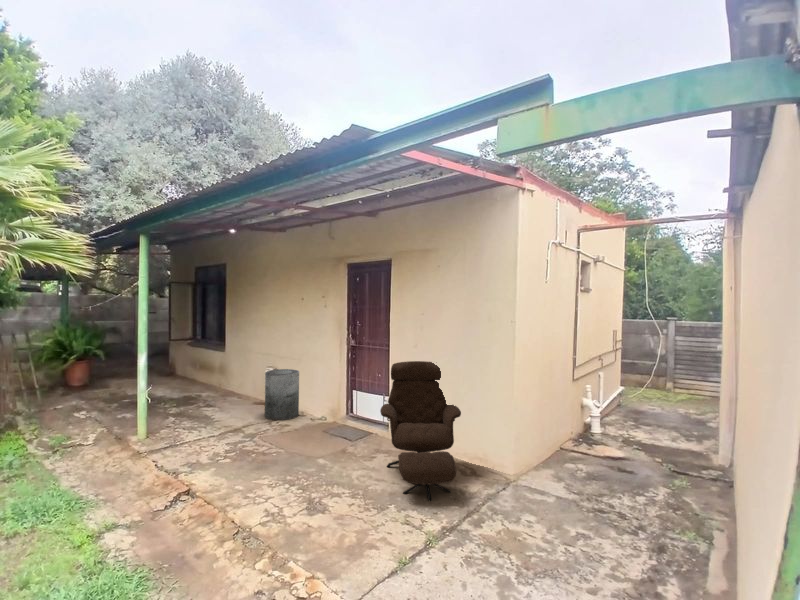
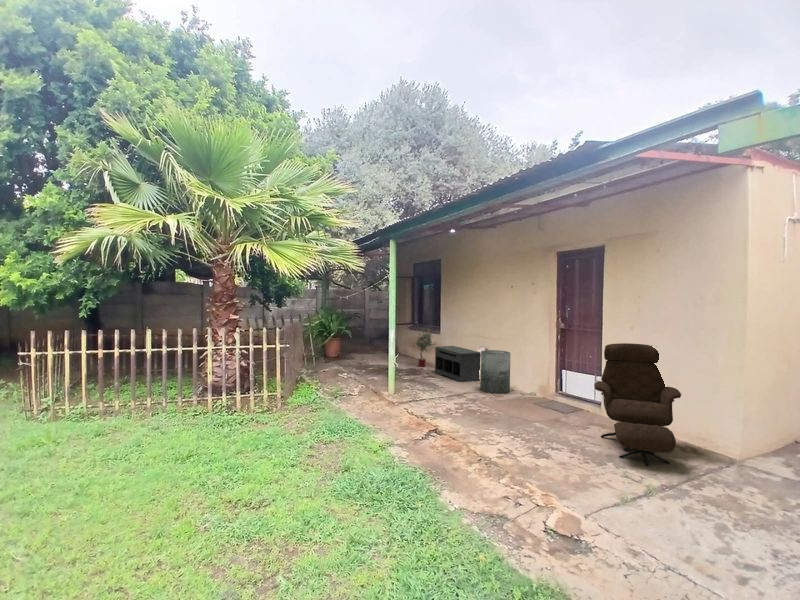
potted tree: none [192,344,220,390] -> present [416,328,436,367]
bench: none [215,364,268,409] -> present [435,346,481,382]

